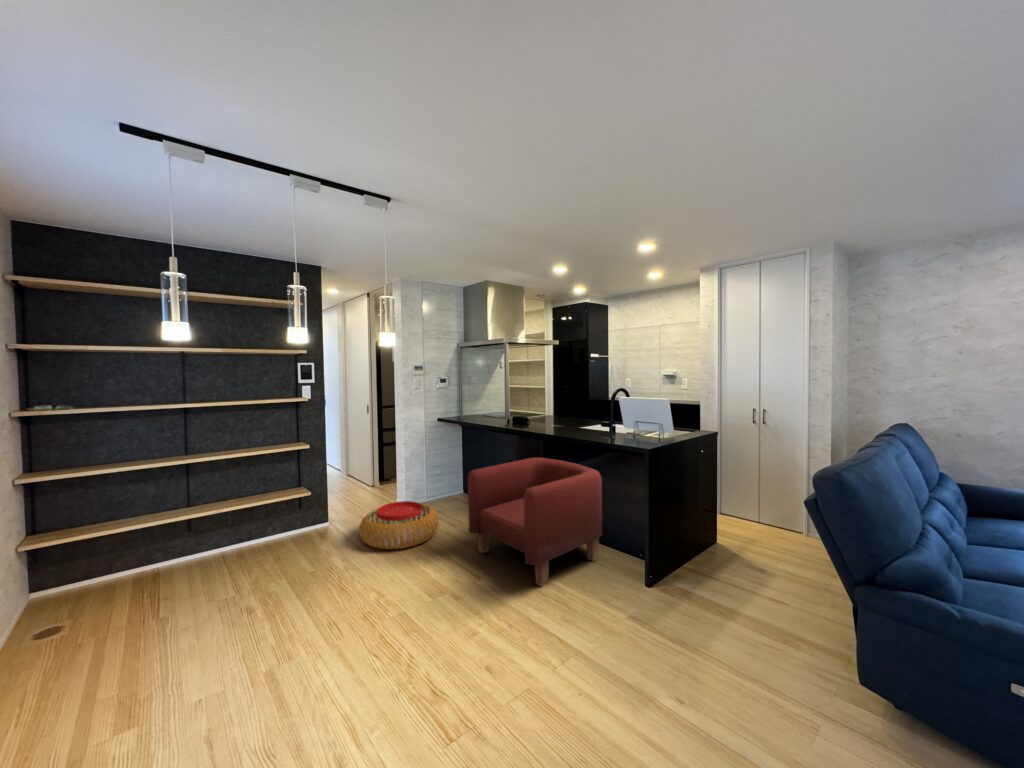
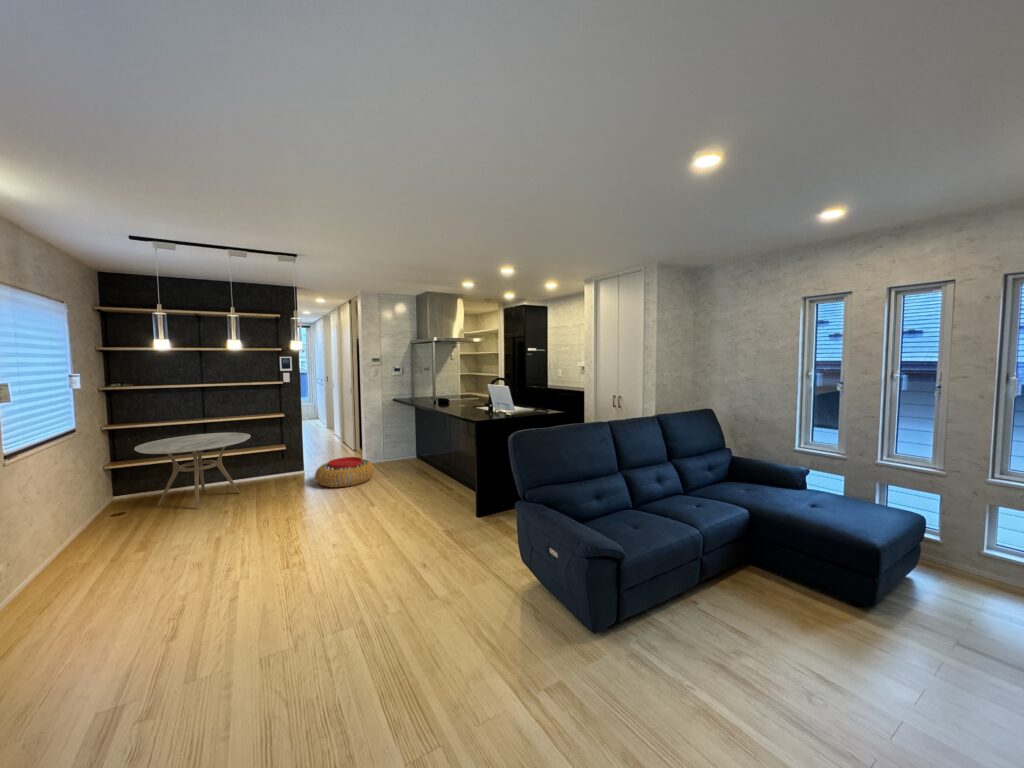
armchair: present [468,458,602,587] -> none [378,428,468,512]
dining table: none [81,475,270,610] -> present [134,433,251,509]

